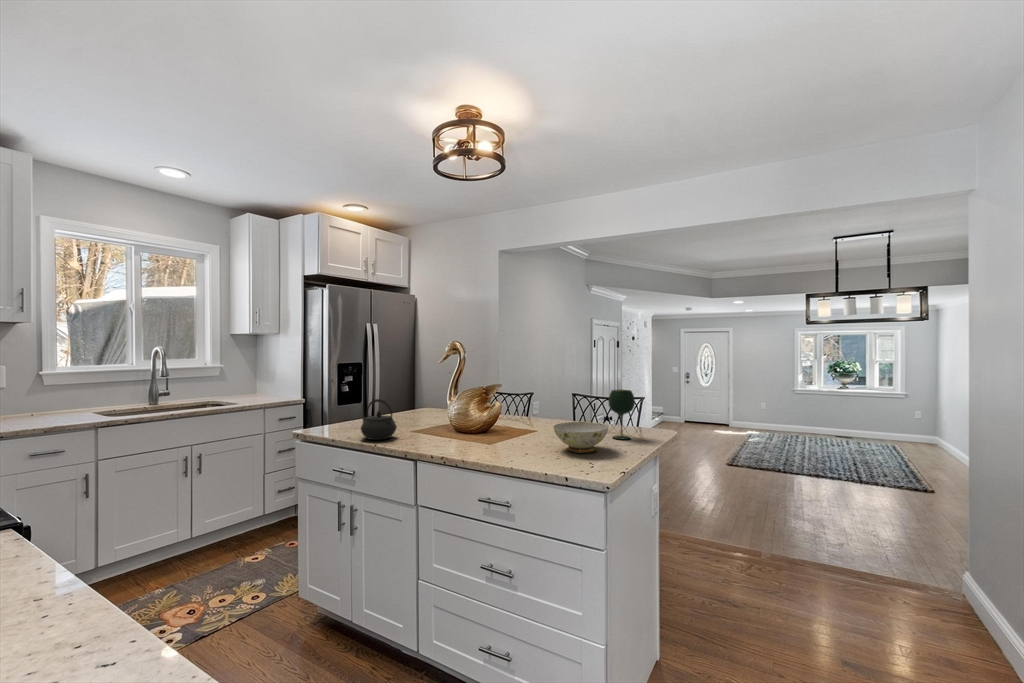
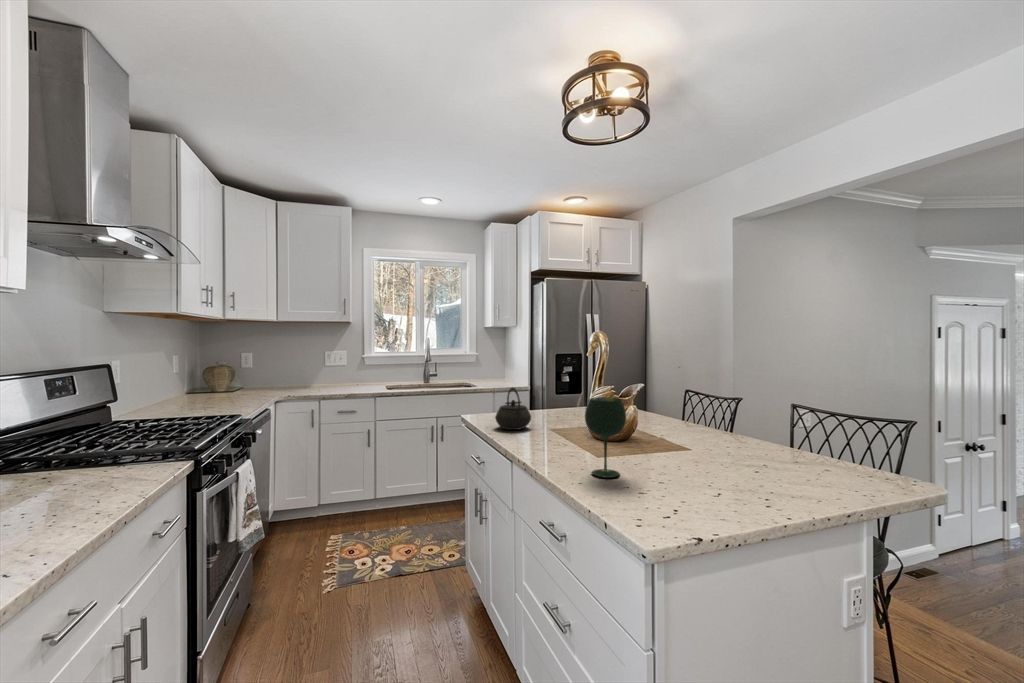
wine glass: present [609,390,635,439] -> present [585,397,626,478]
ceramic bowl: present [553,422,608,453] -> none [669,438,759,487]

